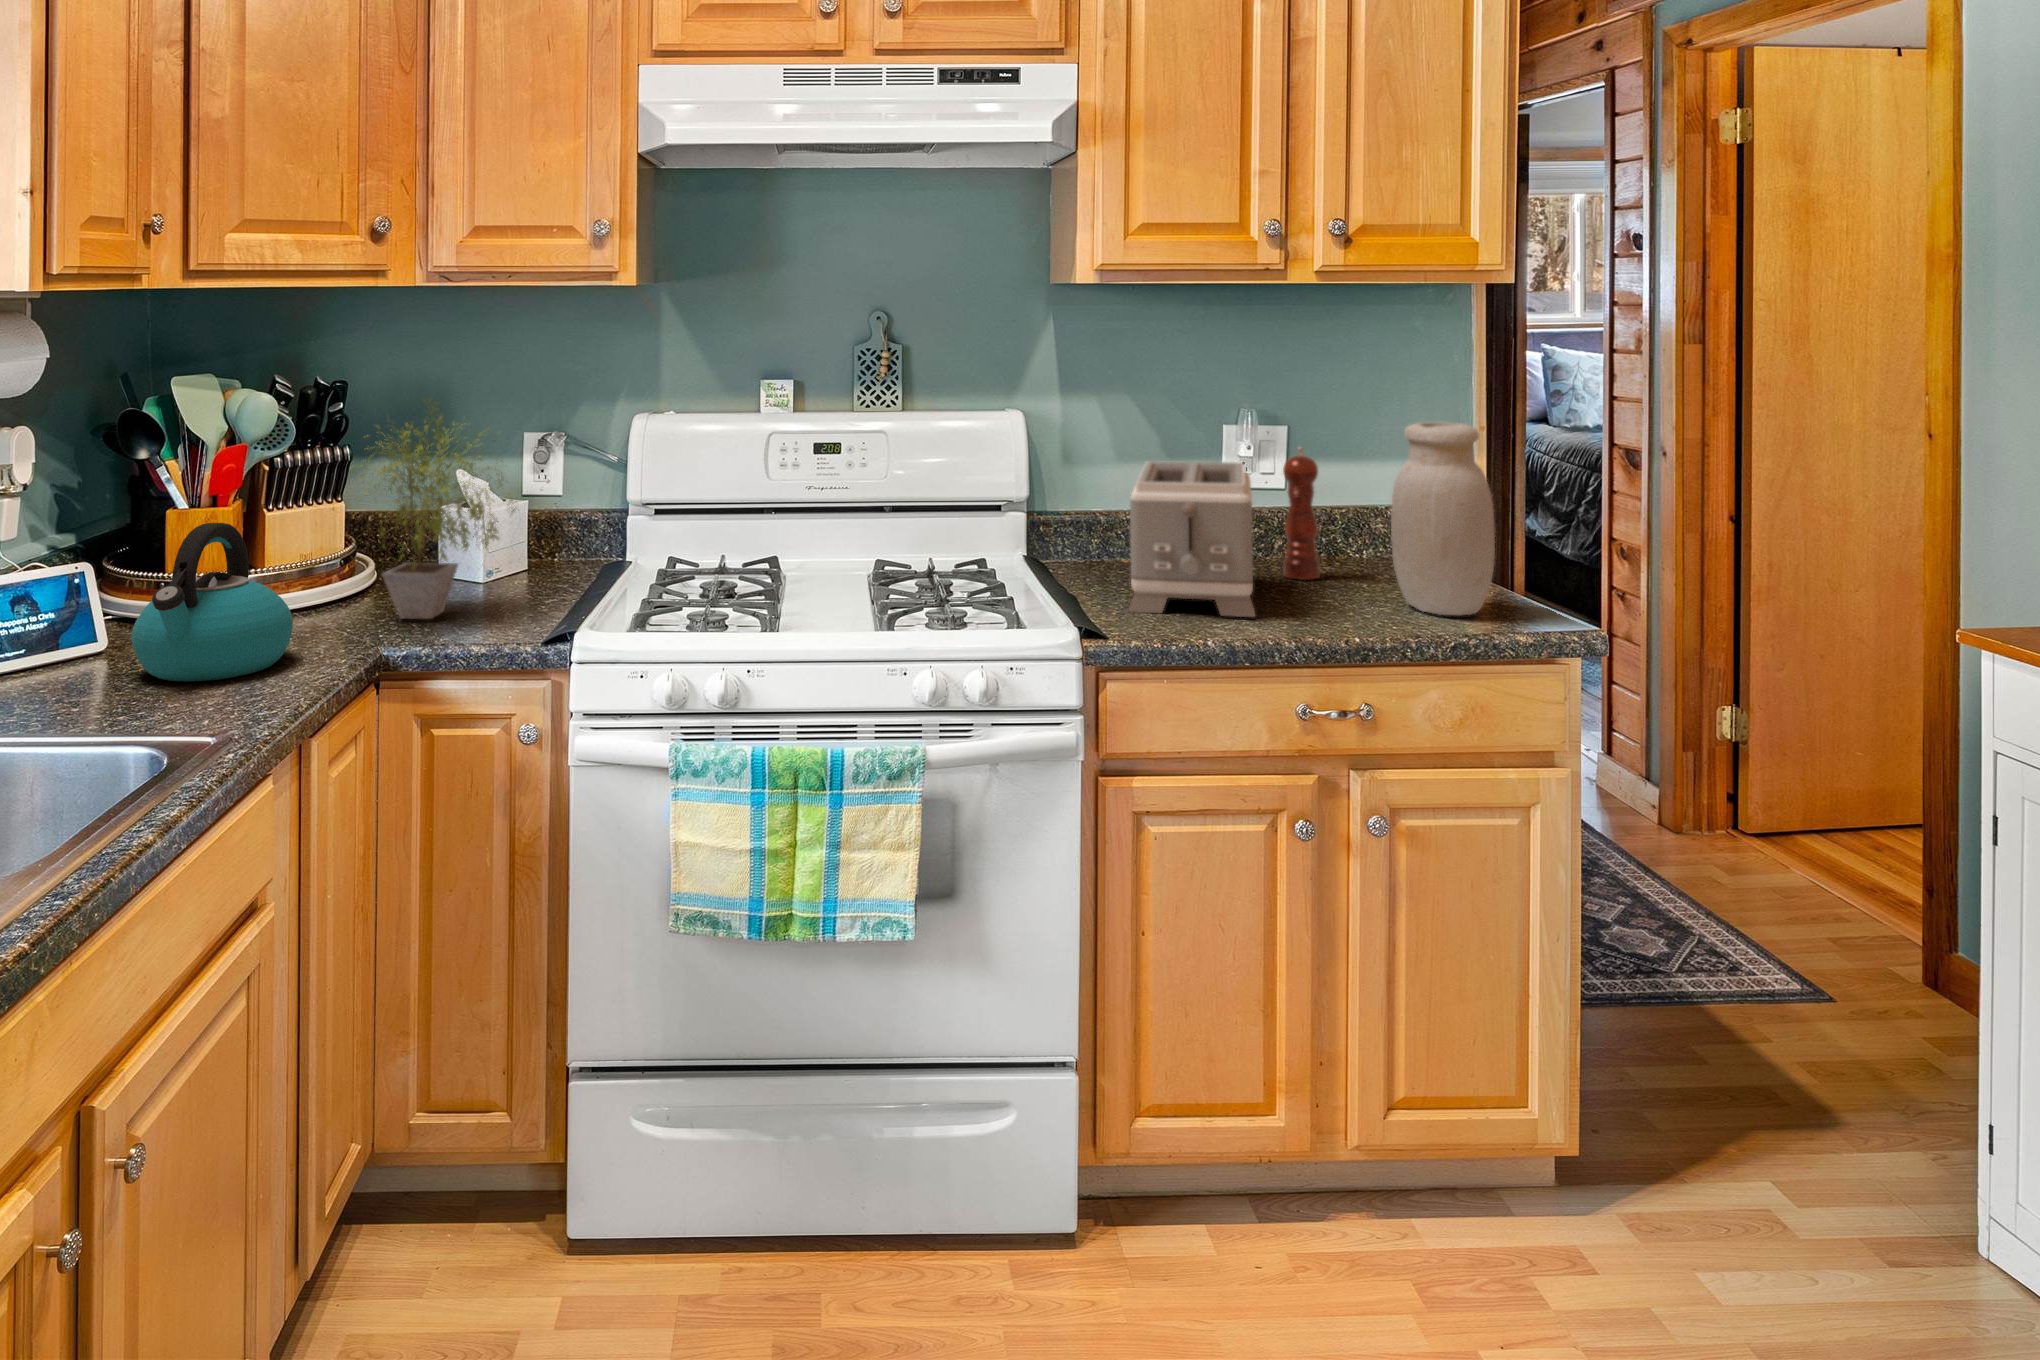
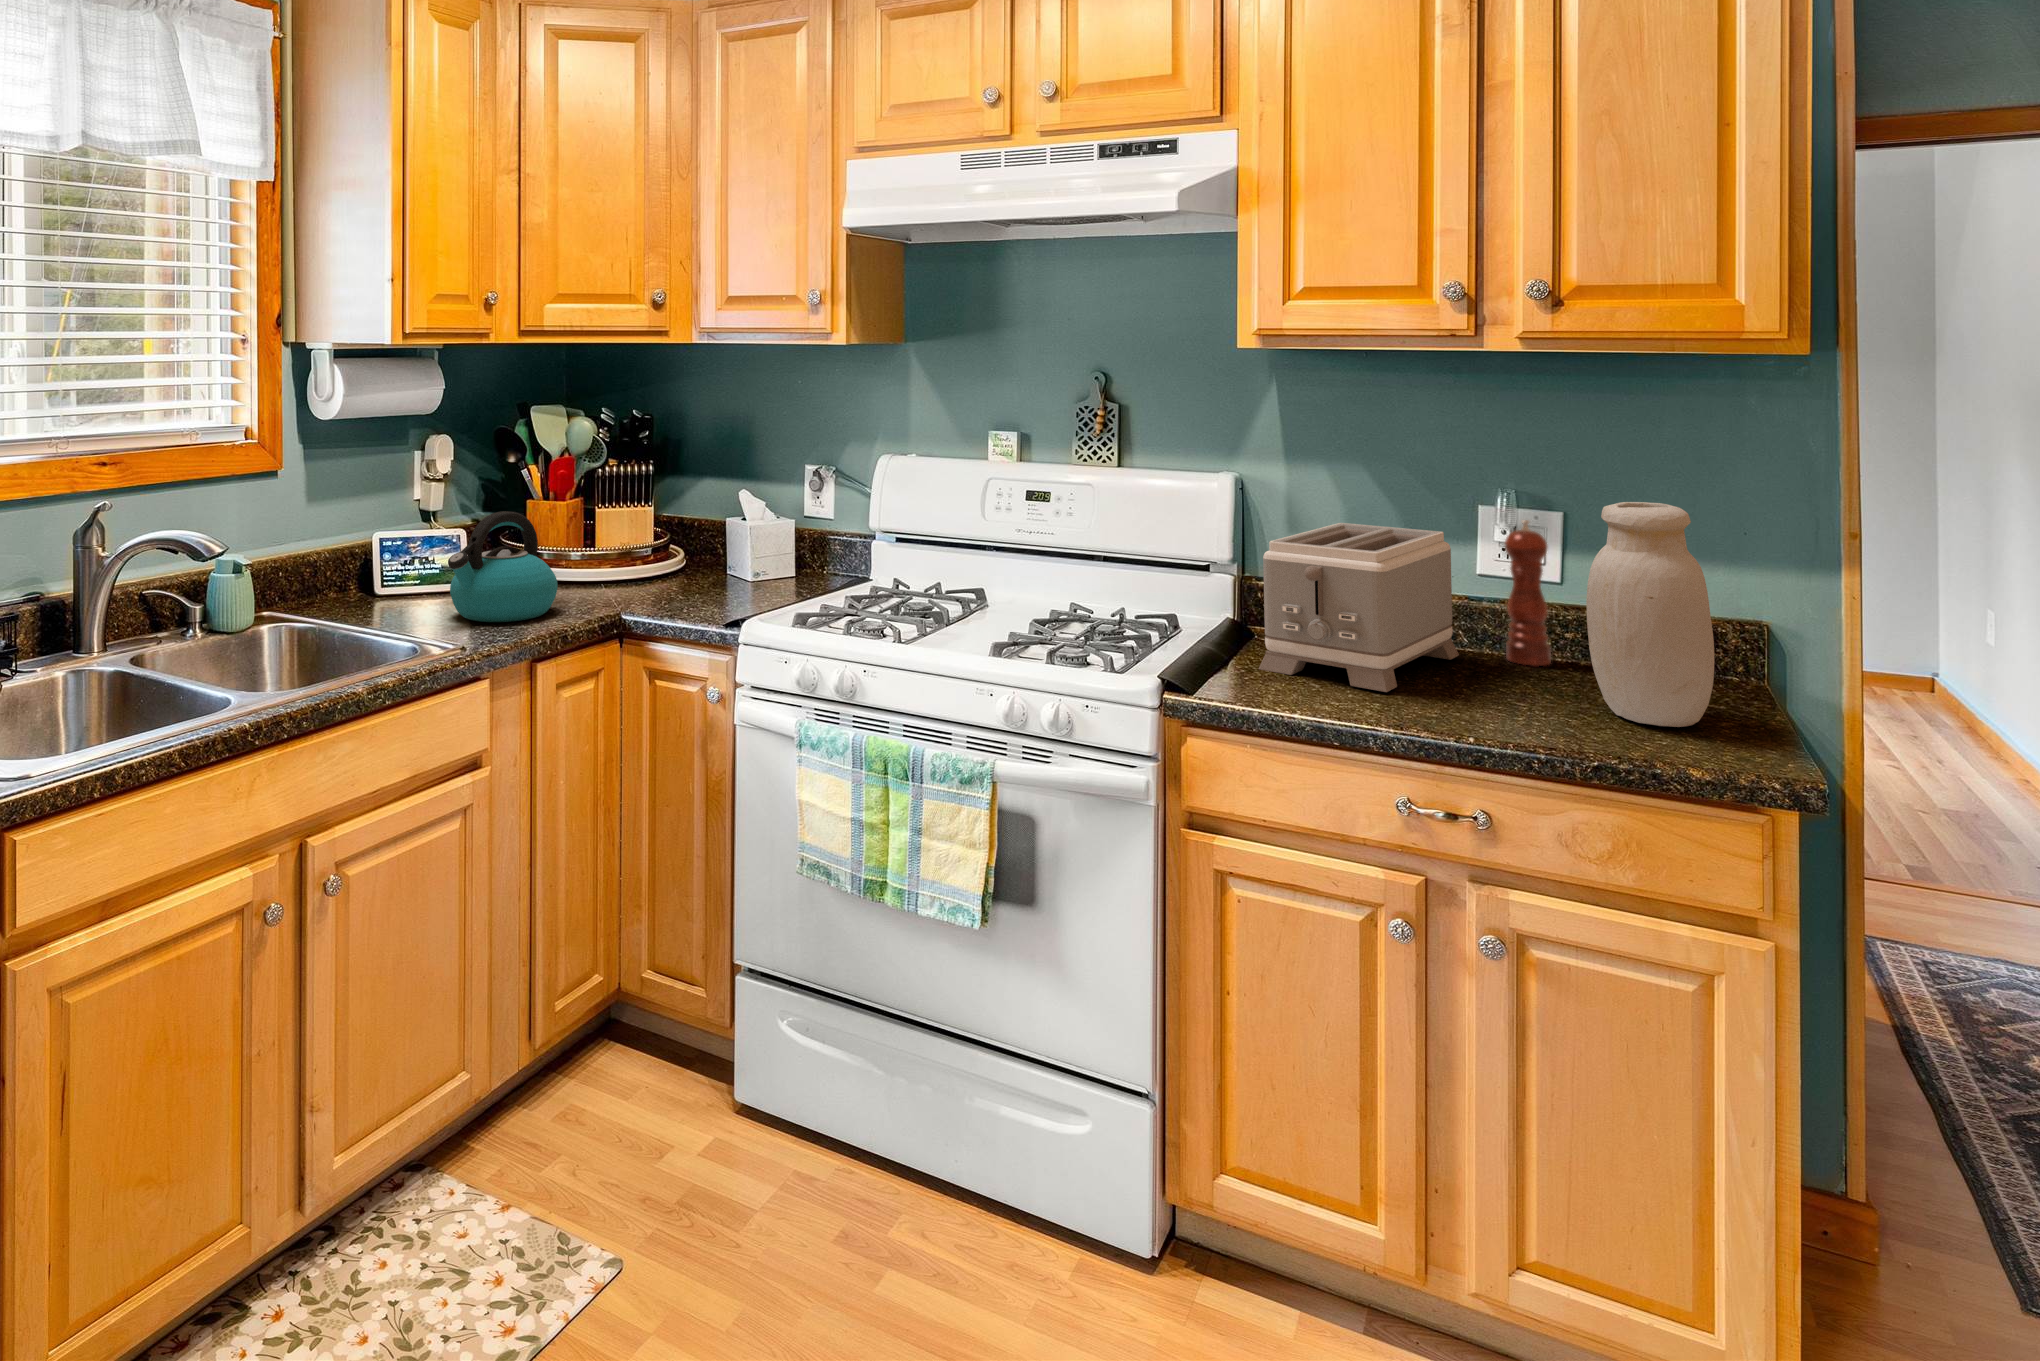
potted plant: present [361,400,514,619] -> none [614,429,755,599]

